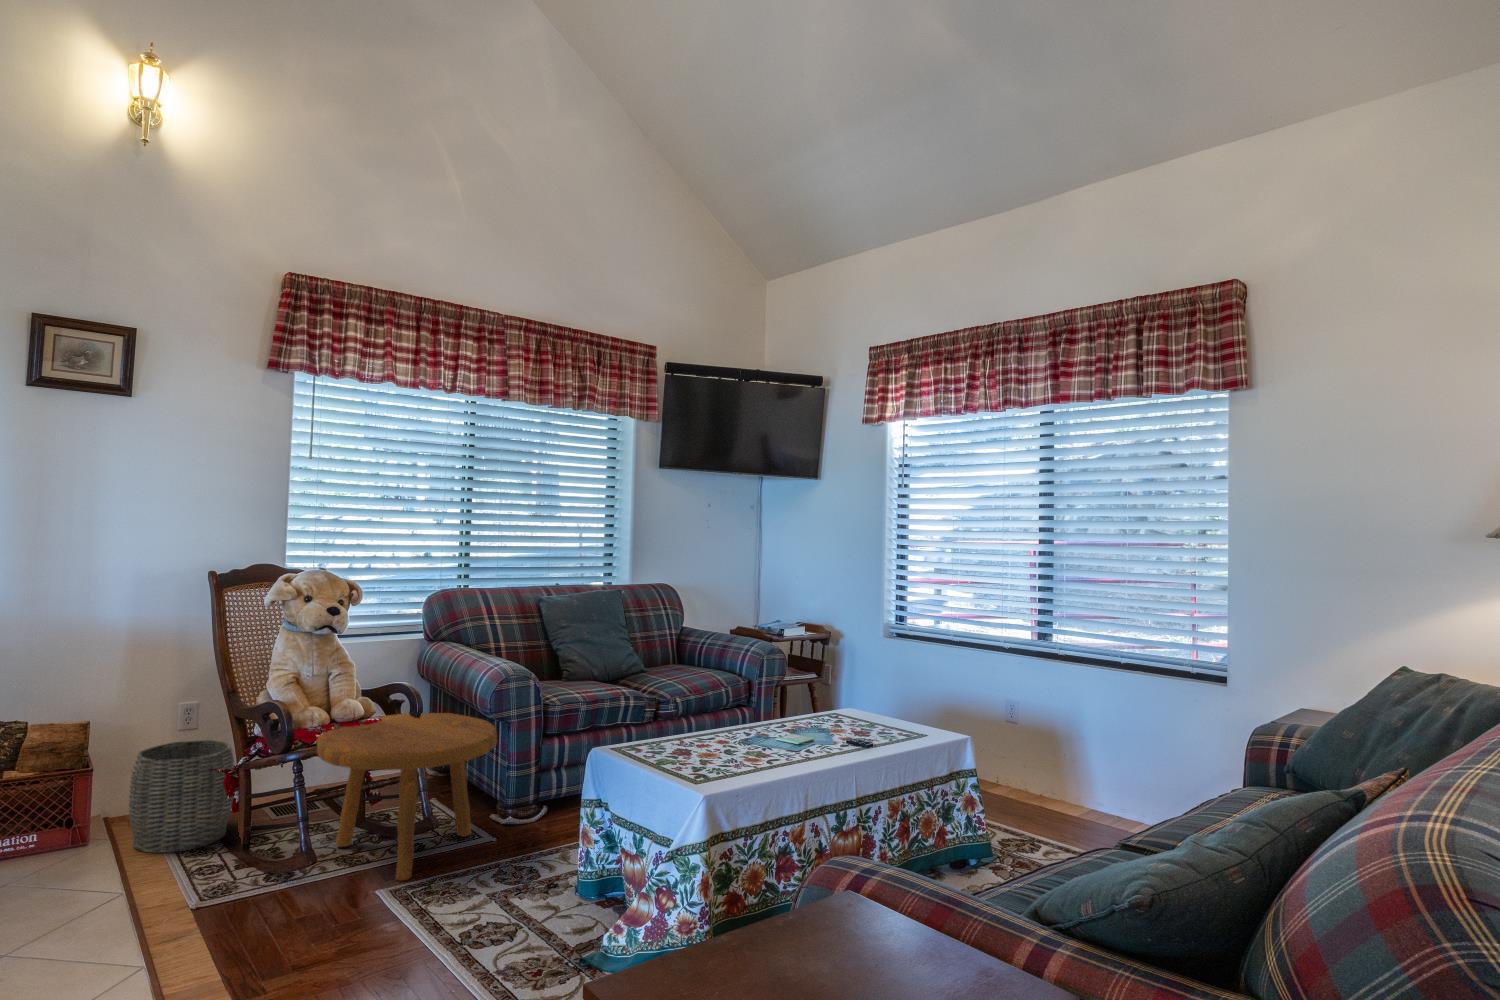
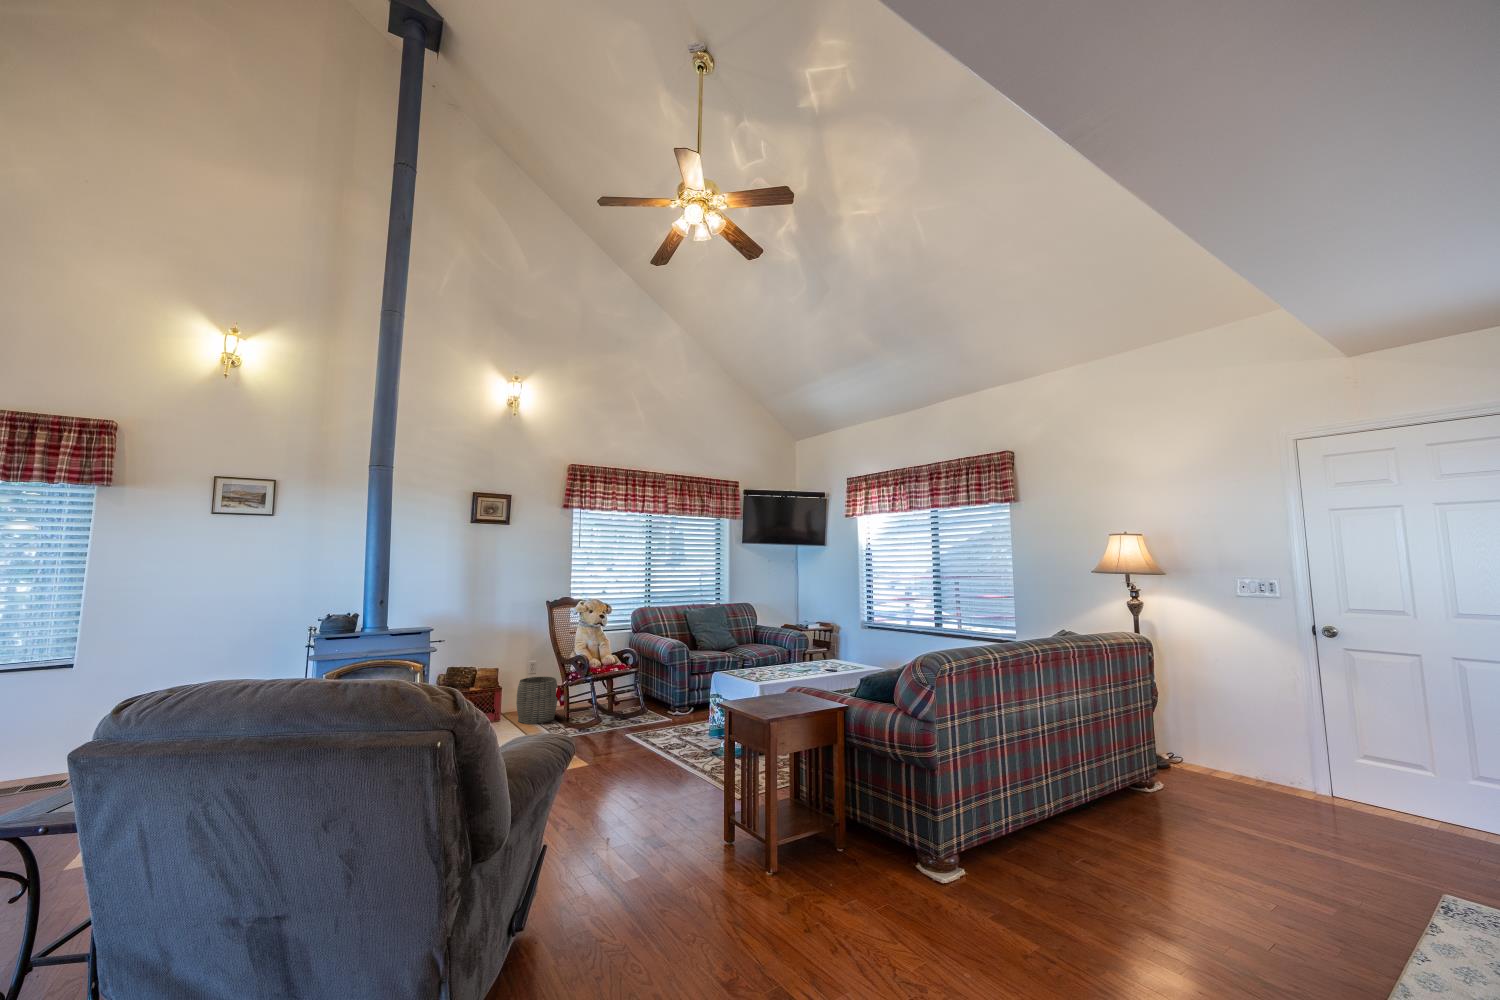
footstool: present [317,713,497,881] -> none [597,663,672,733]

